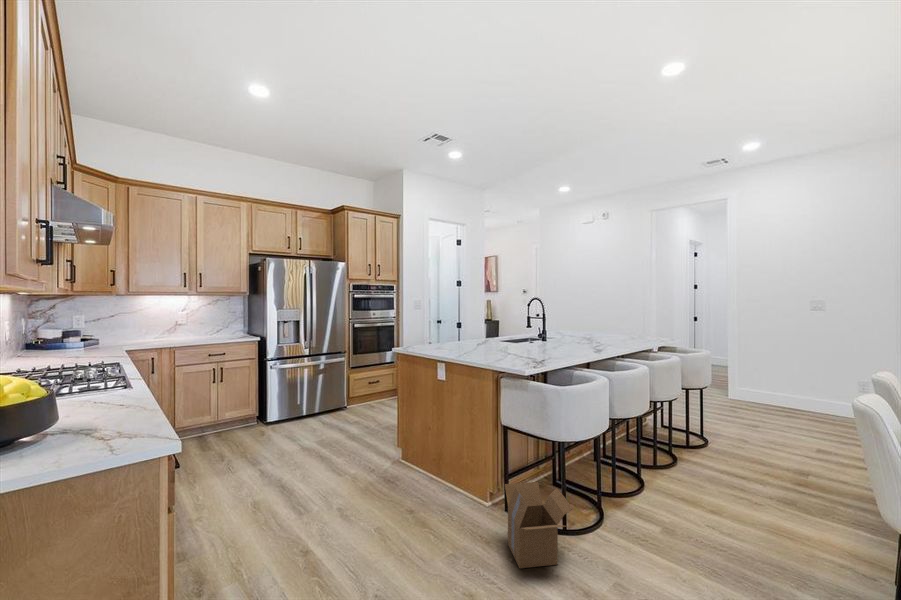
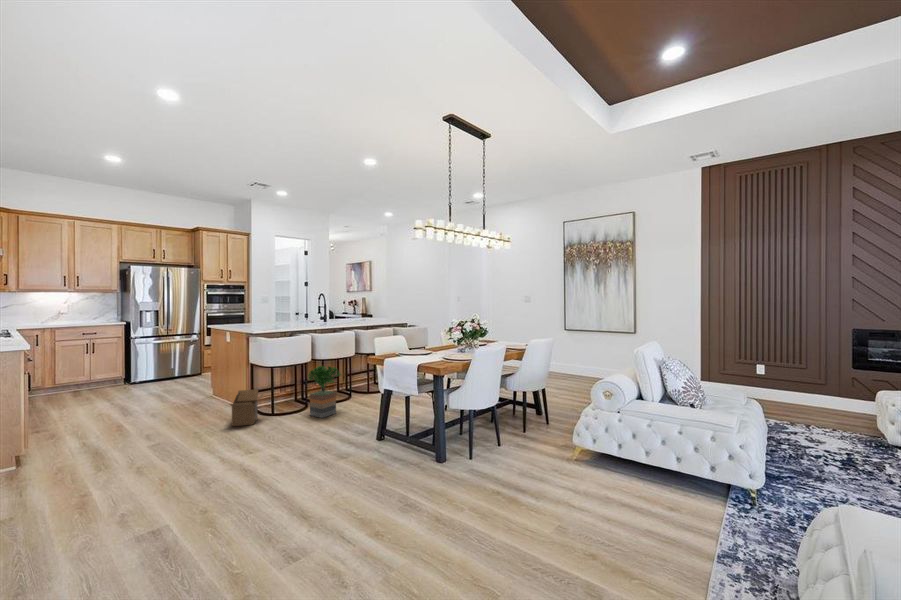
potted tree: none [628,437,699,550] -> present [308,366,341,418]

